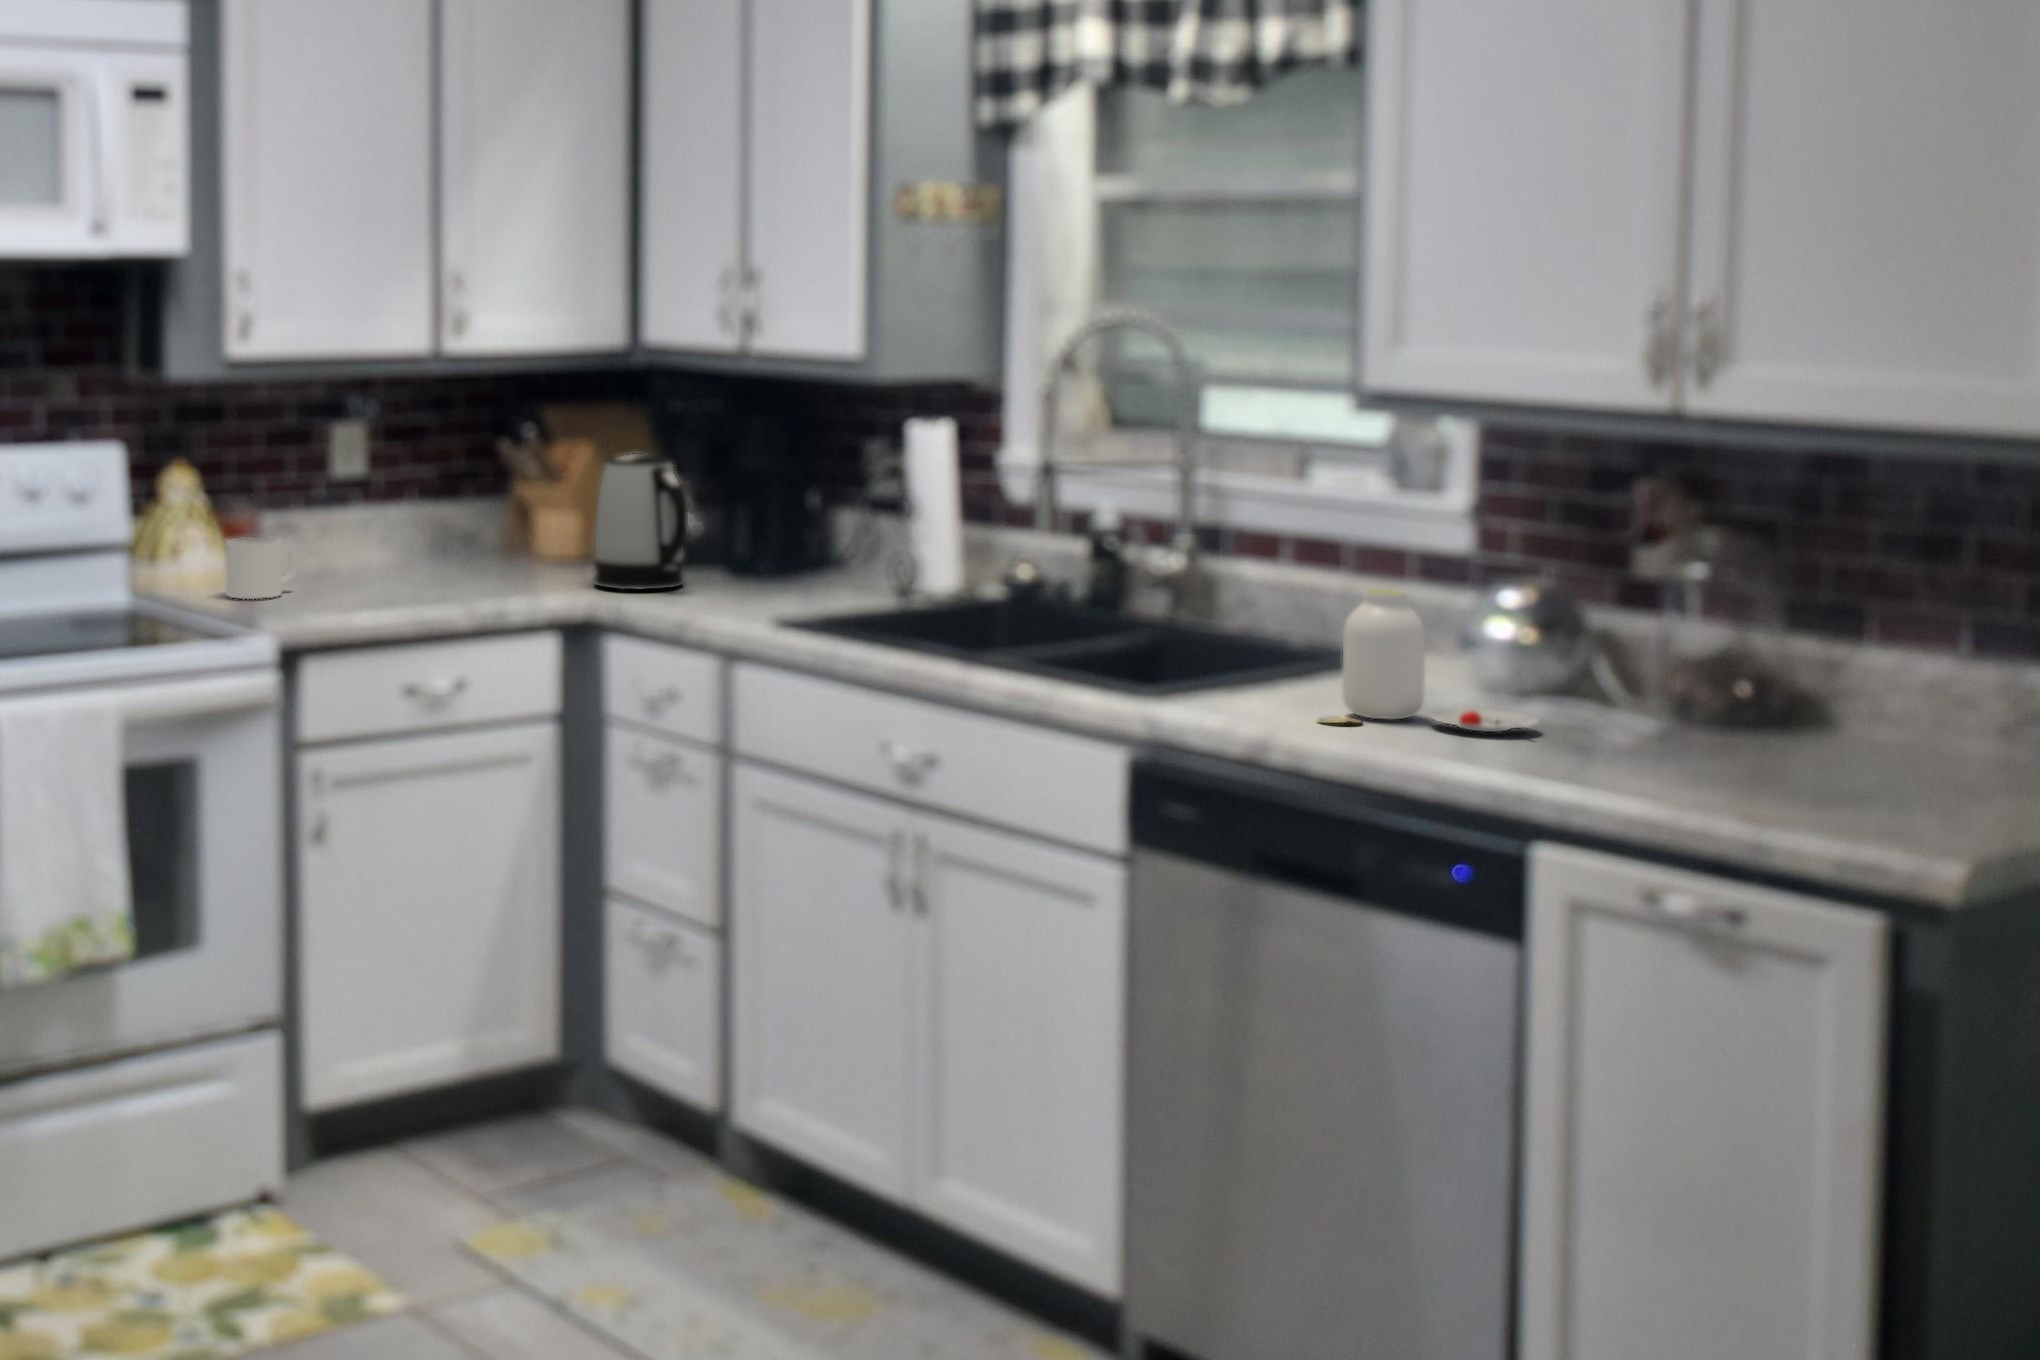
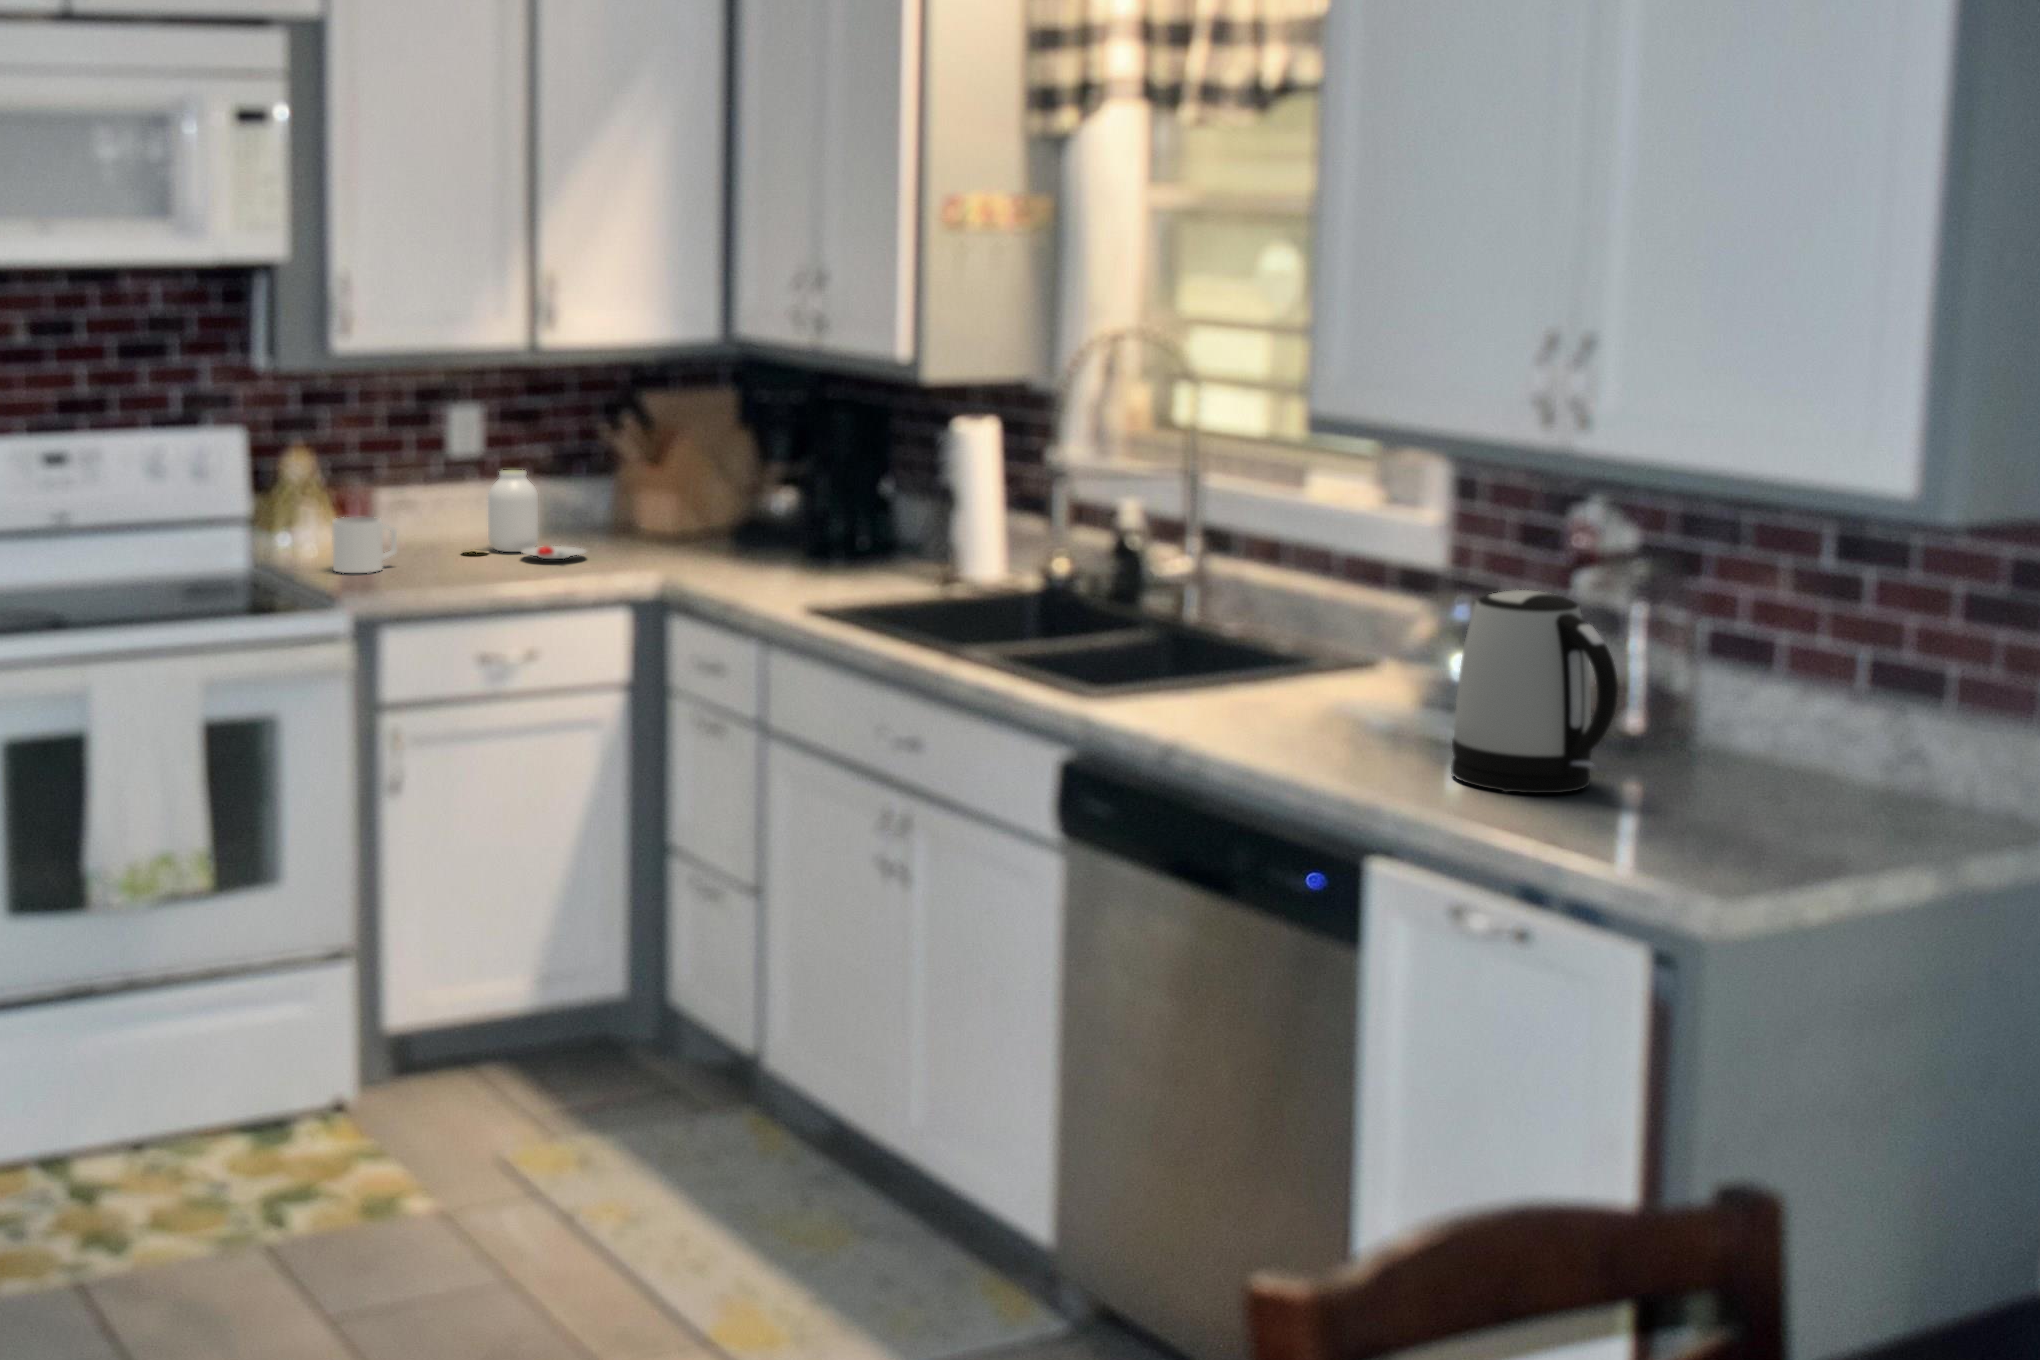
kettle: present [594,454,688,590] -> present [1451,590,1618,793]
jar: present [1318,589,1538,732] -> present [476,470,586,559]

